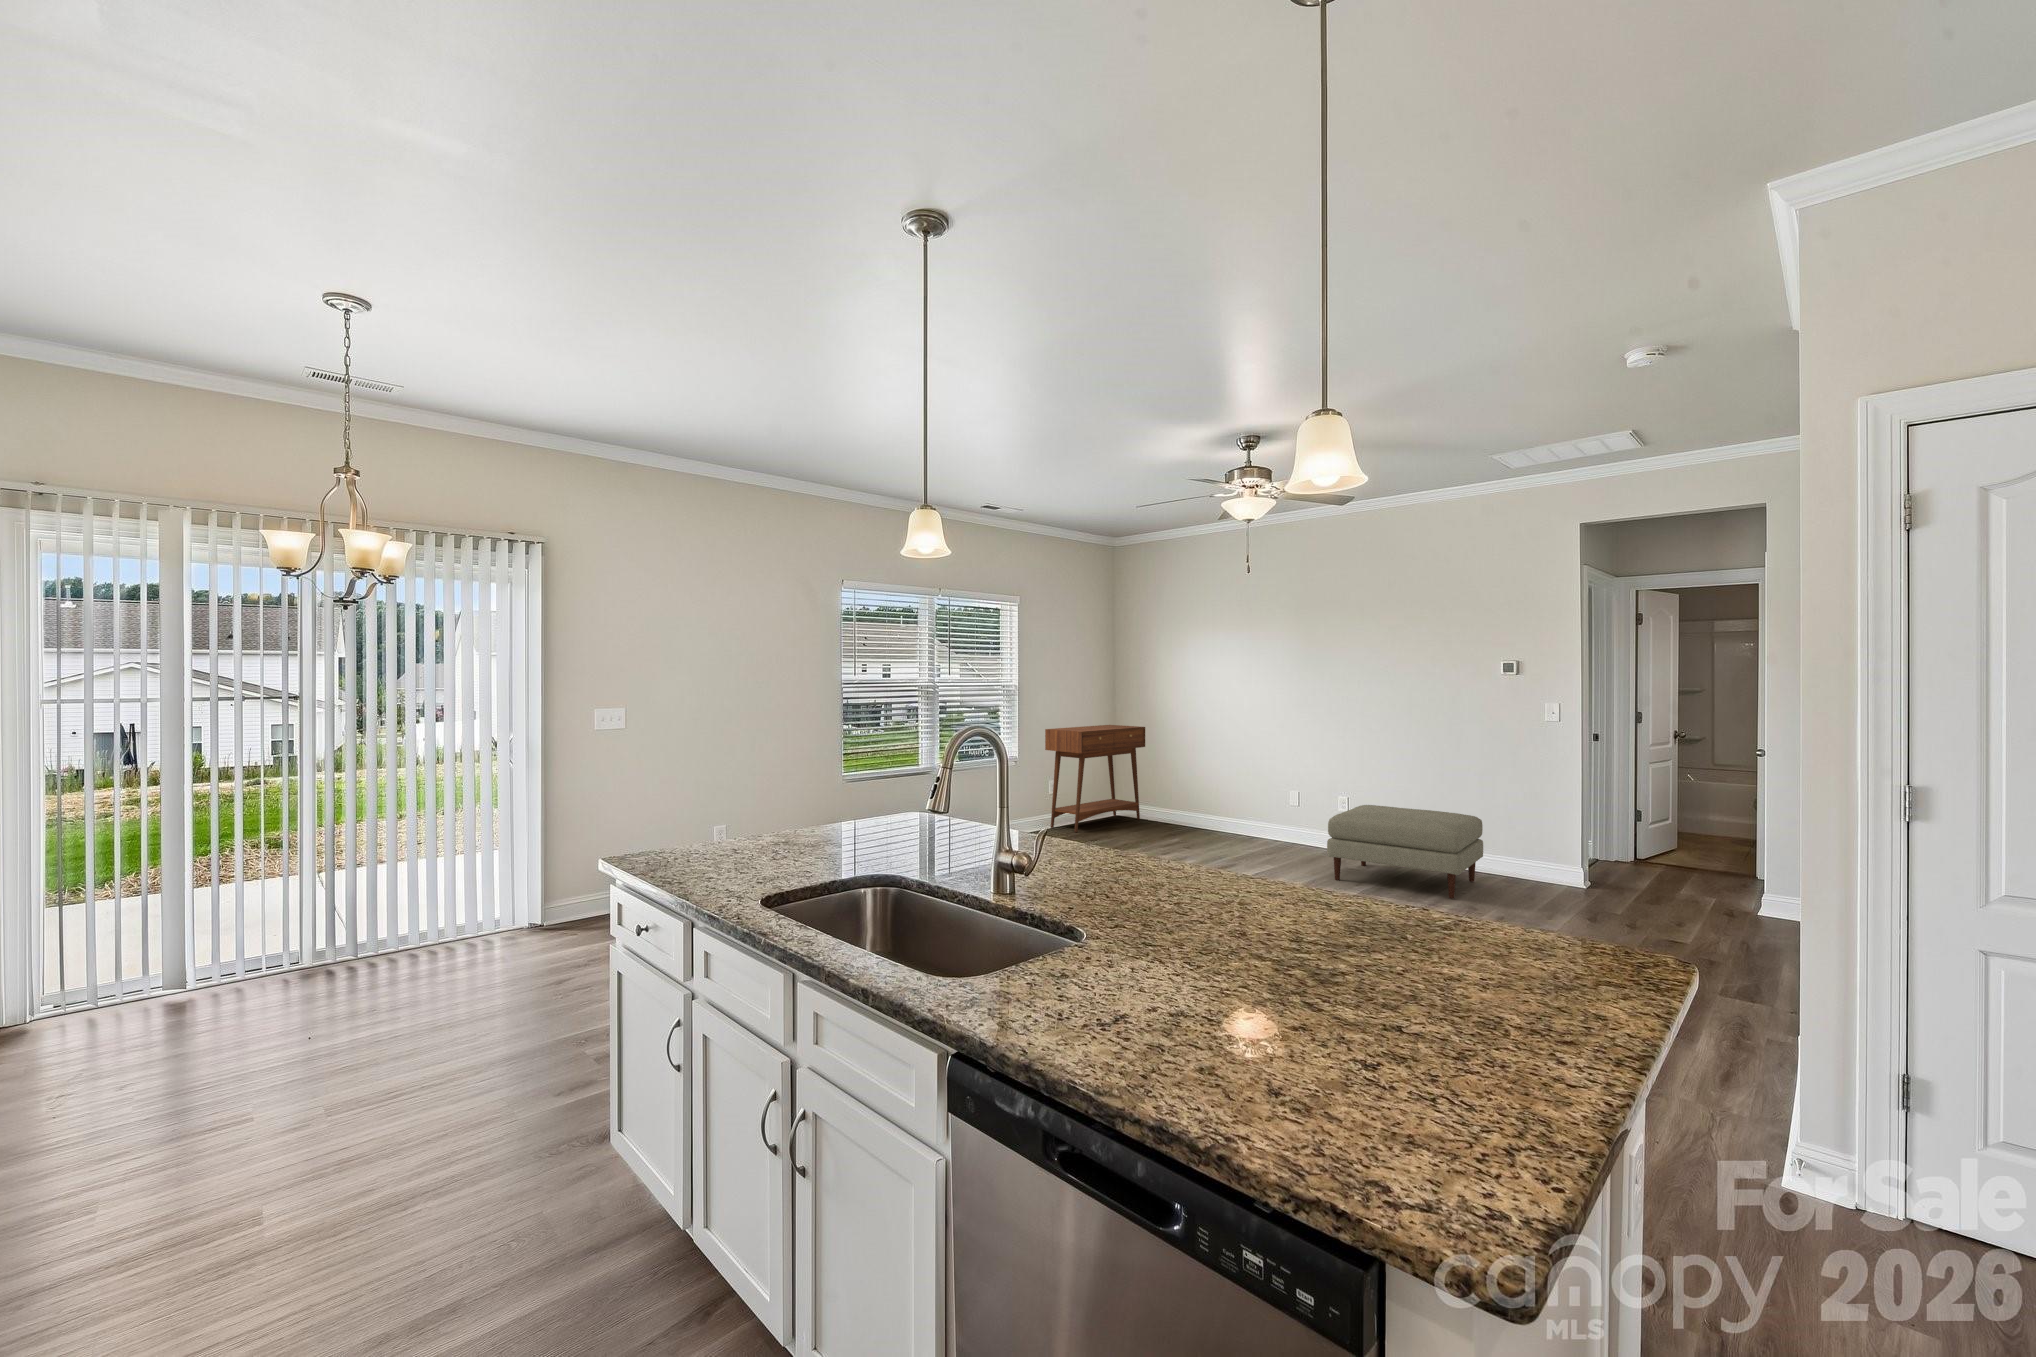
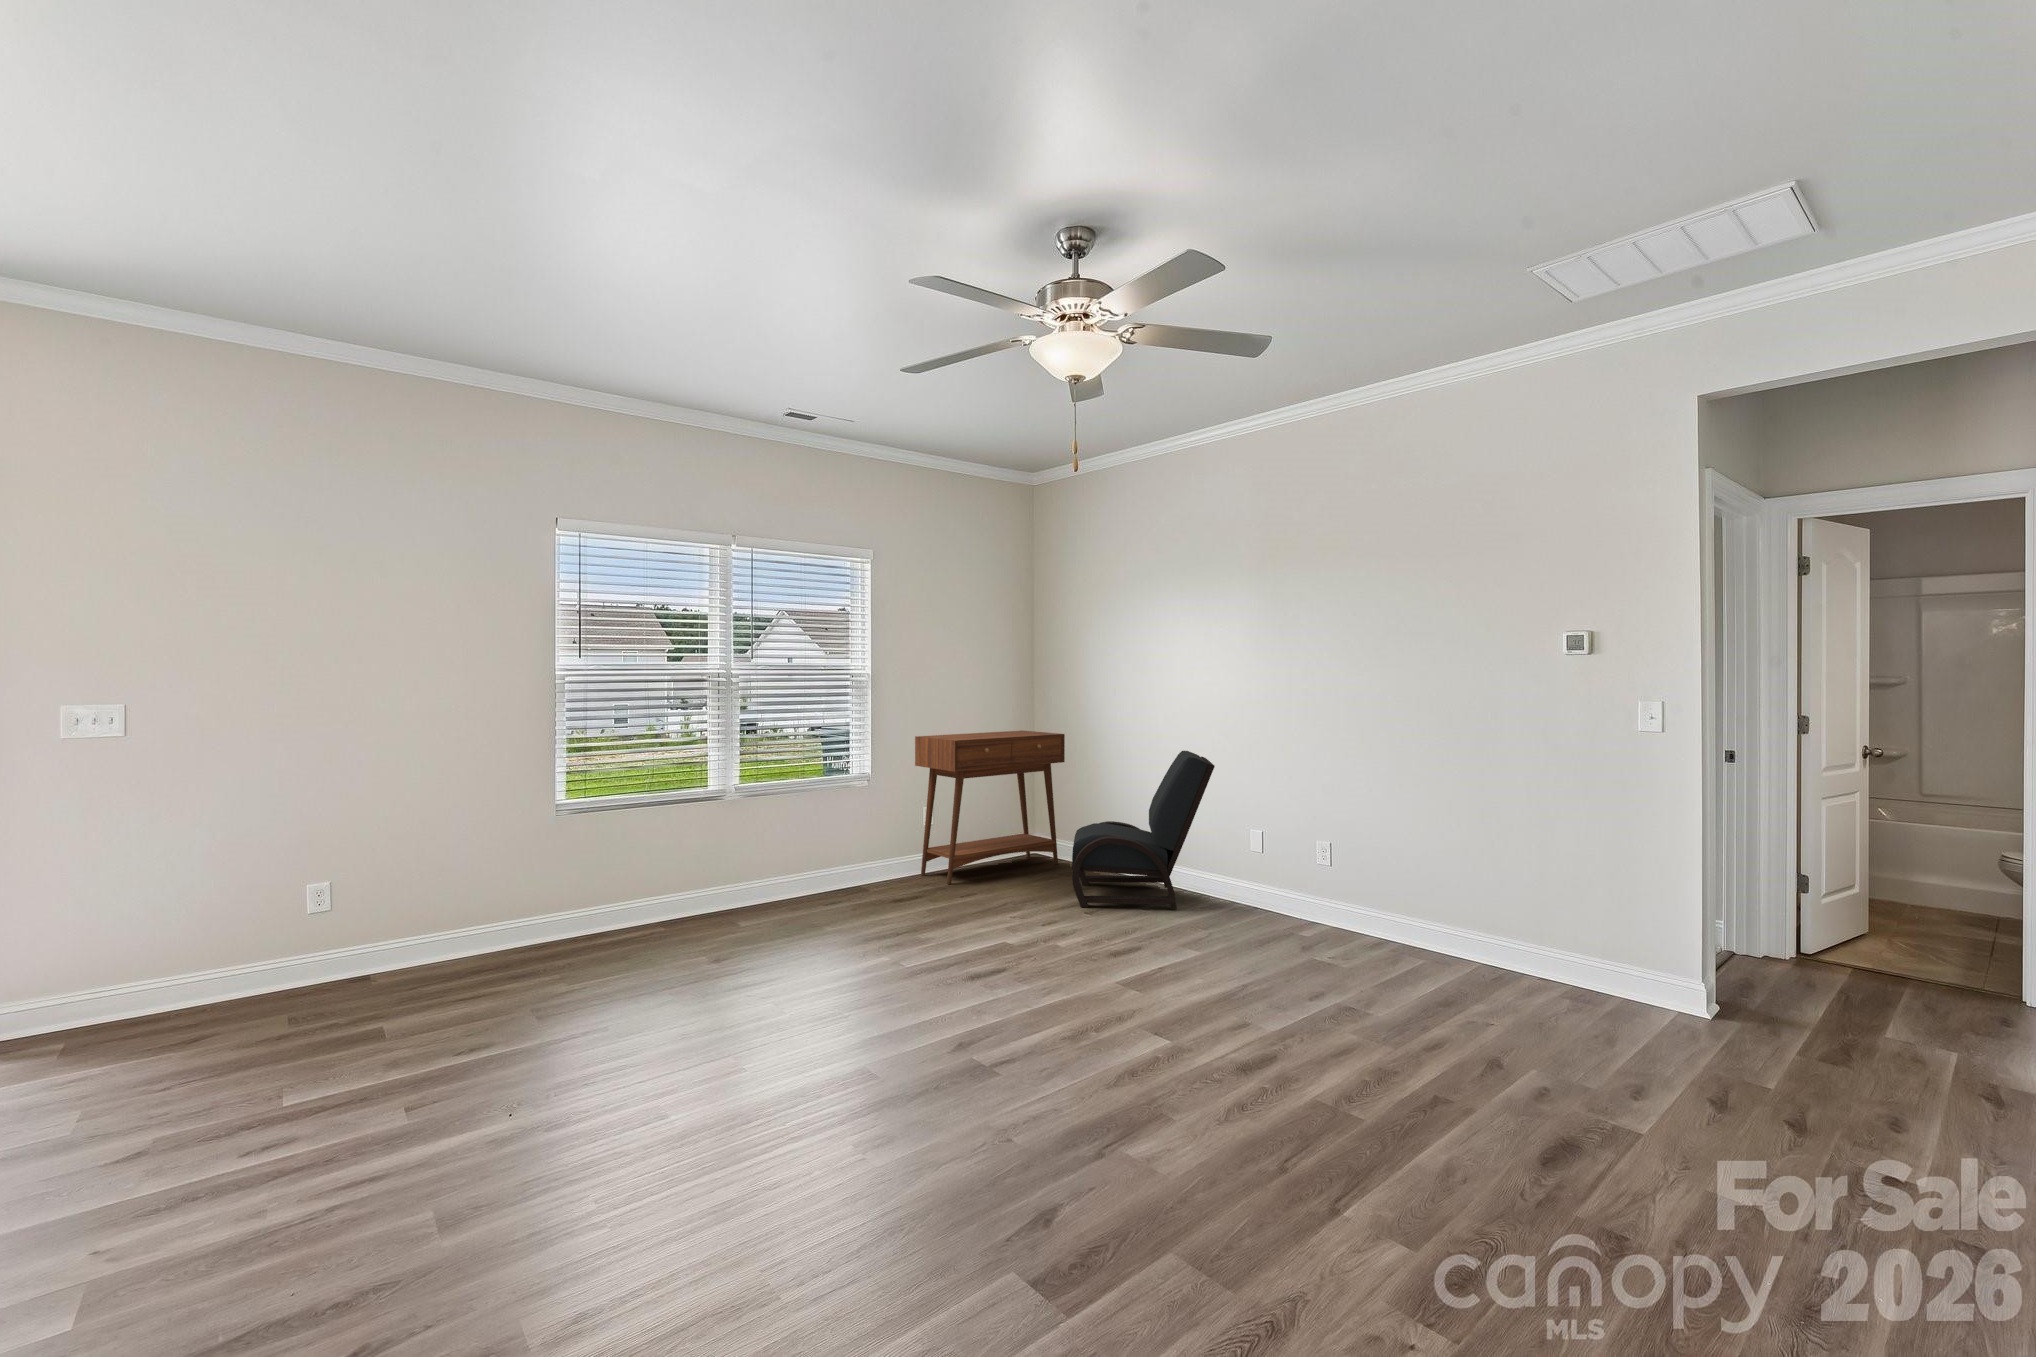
lounge chair: none [1162,737,1267,844] -> present [1072,751,1215,910]
ottoman: present [1327,805,1483,899] -> none [1268,861,1529,1033]

